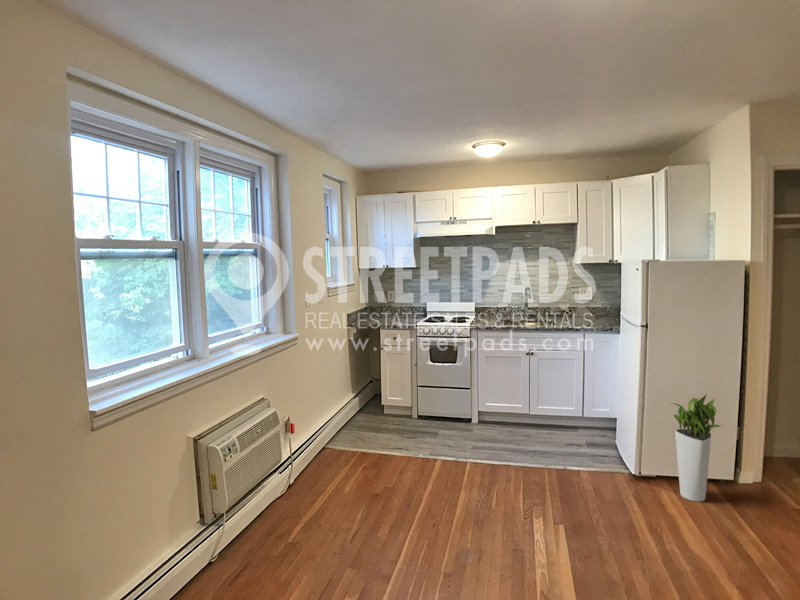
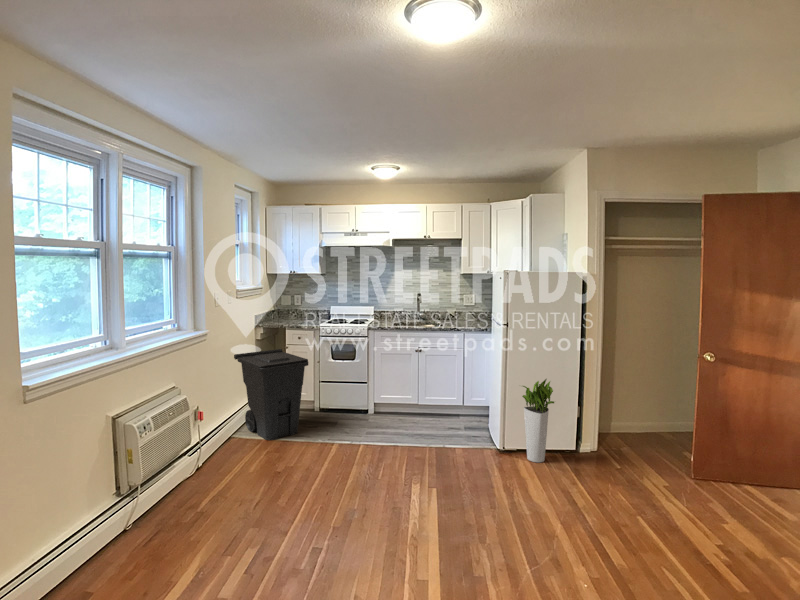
trash can: none [326,351,405,453] -> present [234,349,308,440]

